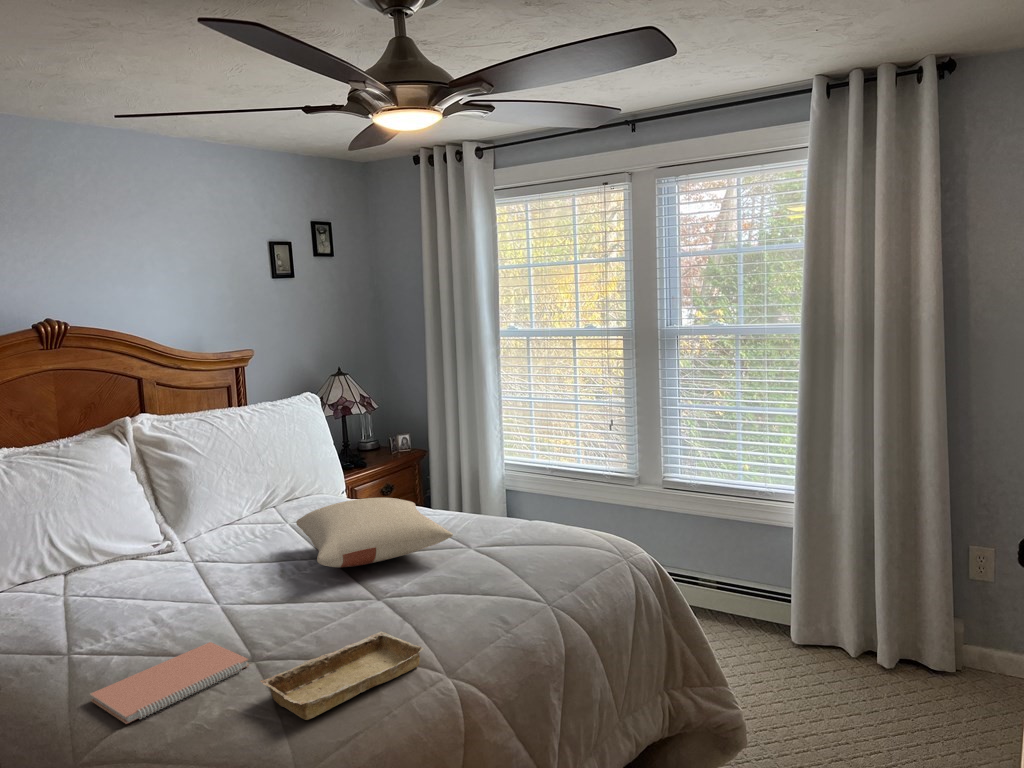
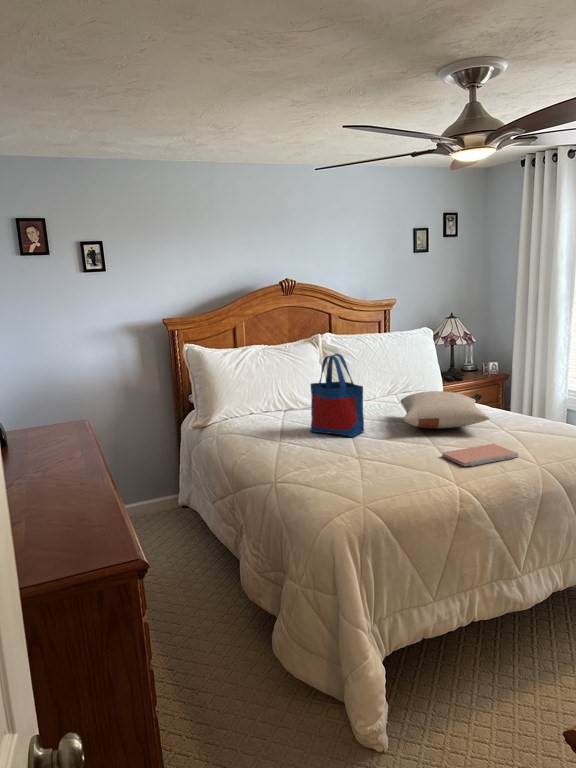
tote bag: none [125,456,243,614] -> present [310,354,364,437]
tray: present [260,631,424,720] -> none [358,458,445,485]
notebook: present [90,642,249,724] -> present [442,444,518,466]

